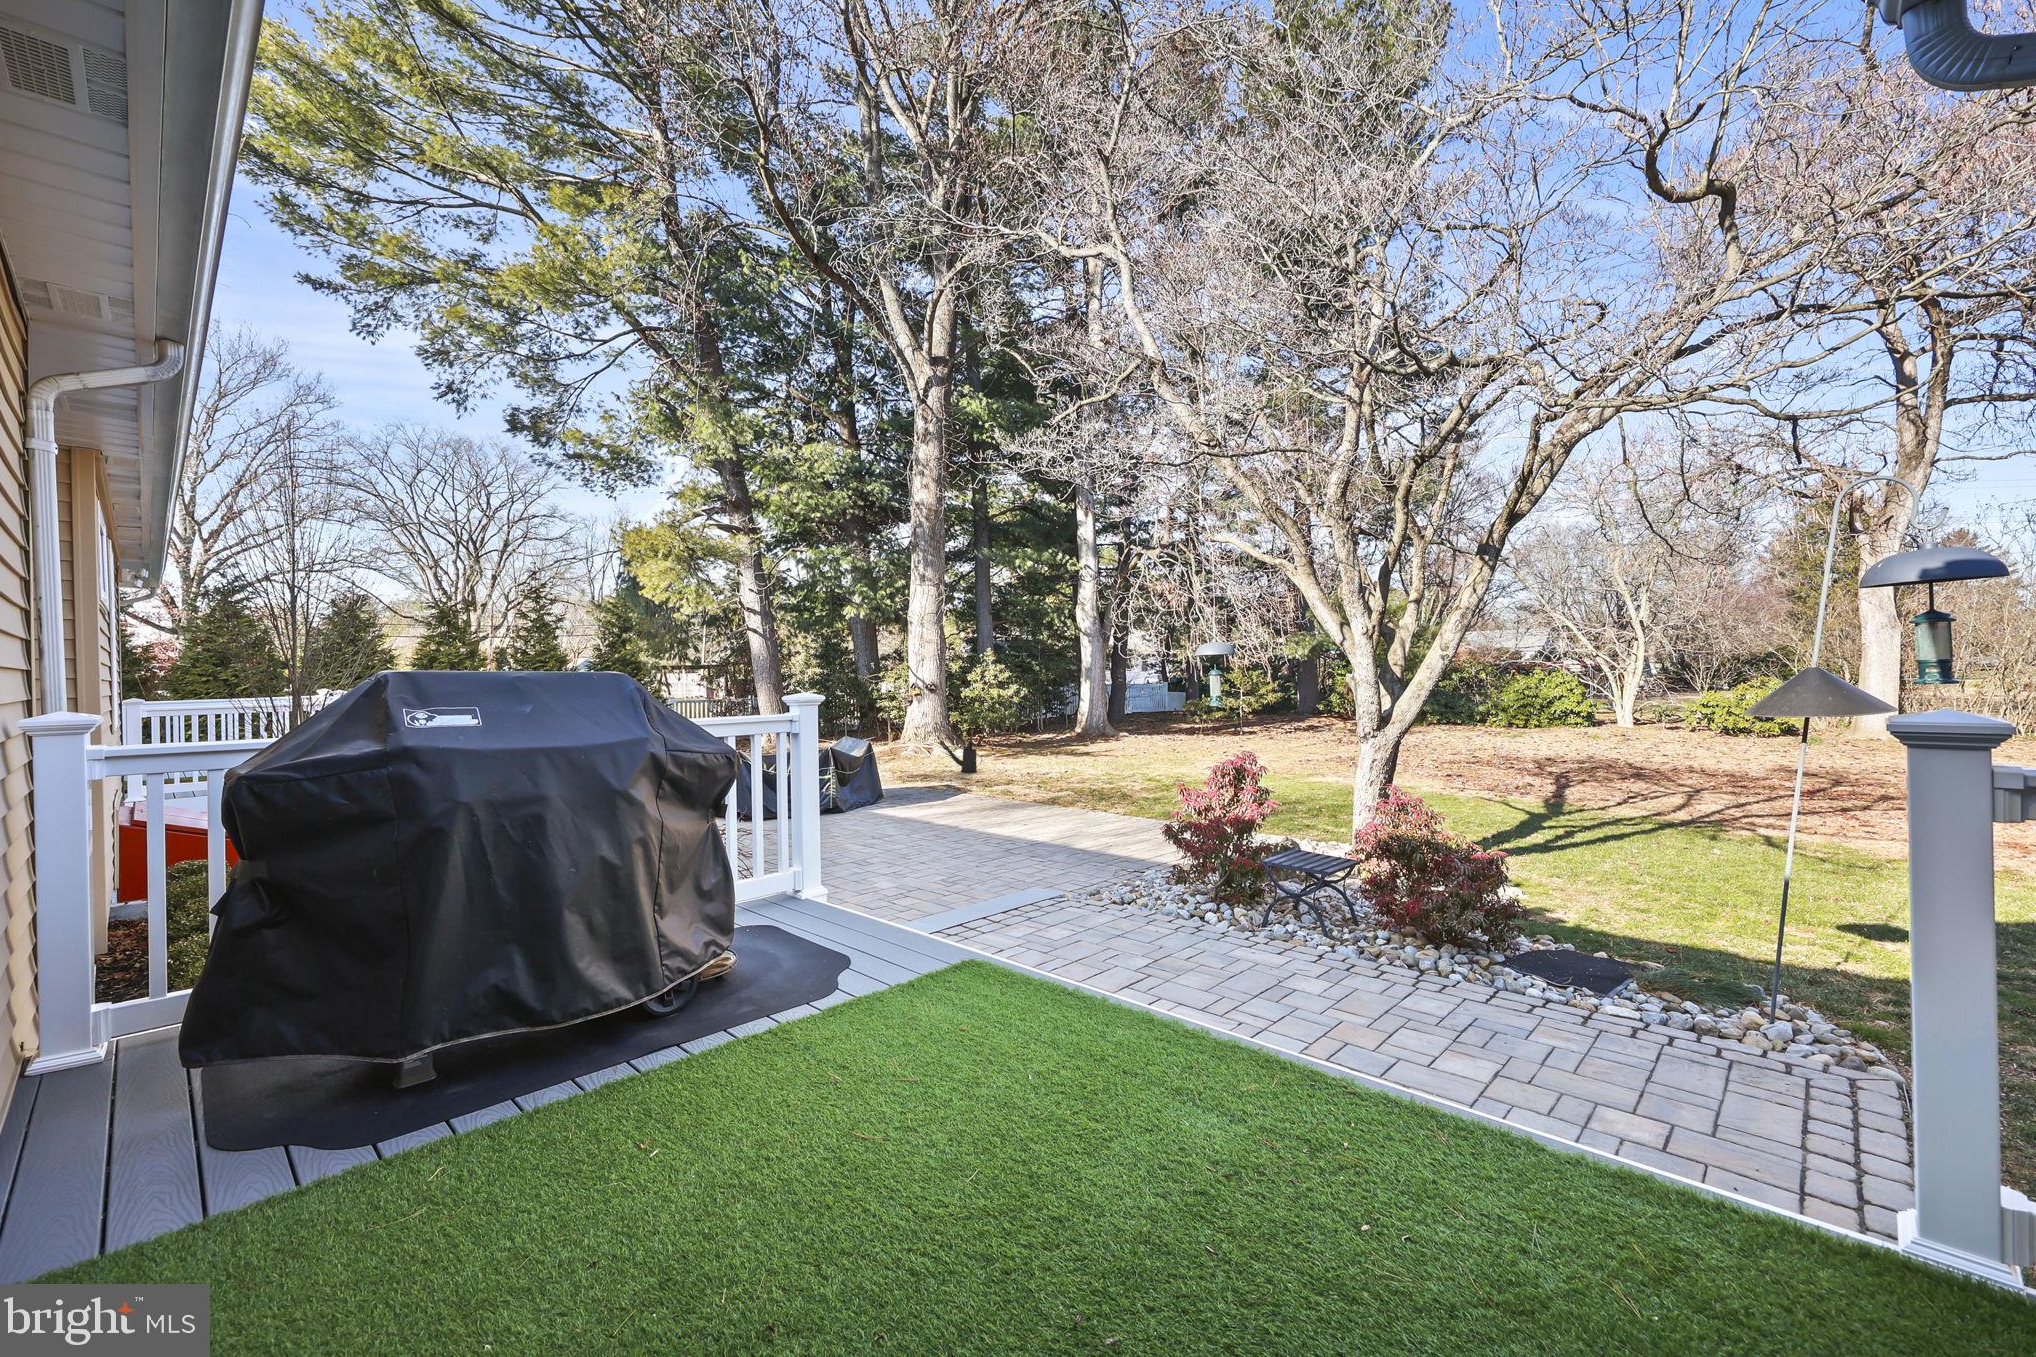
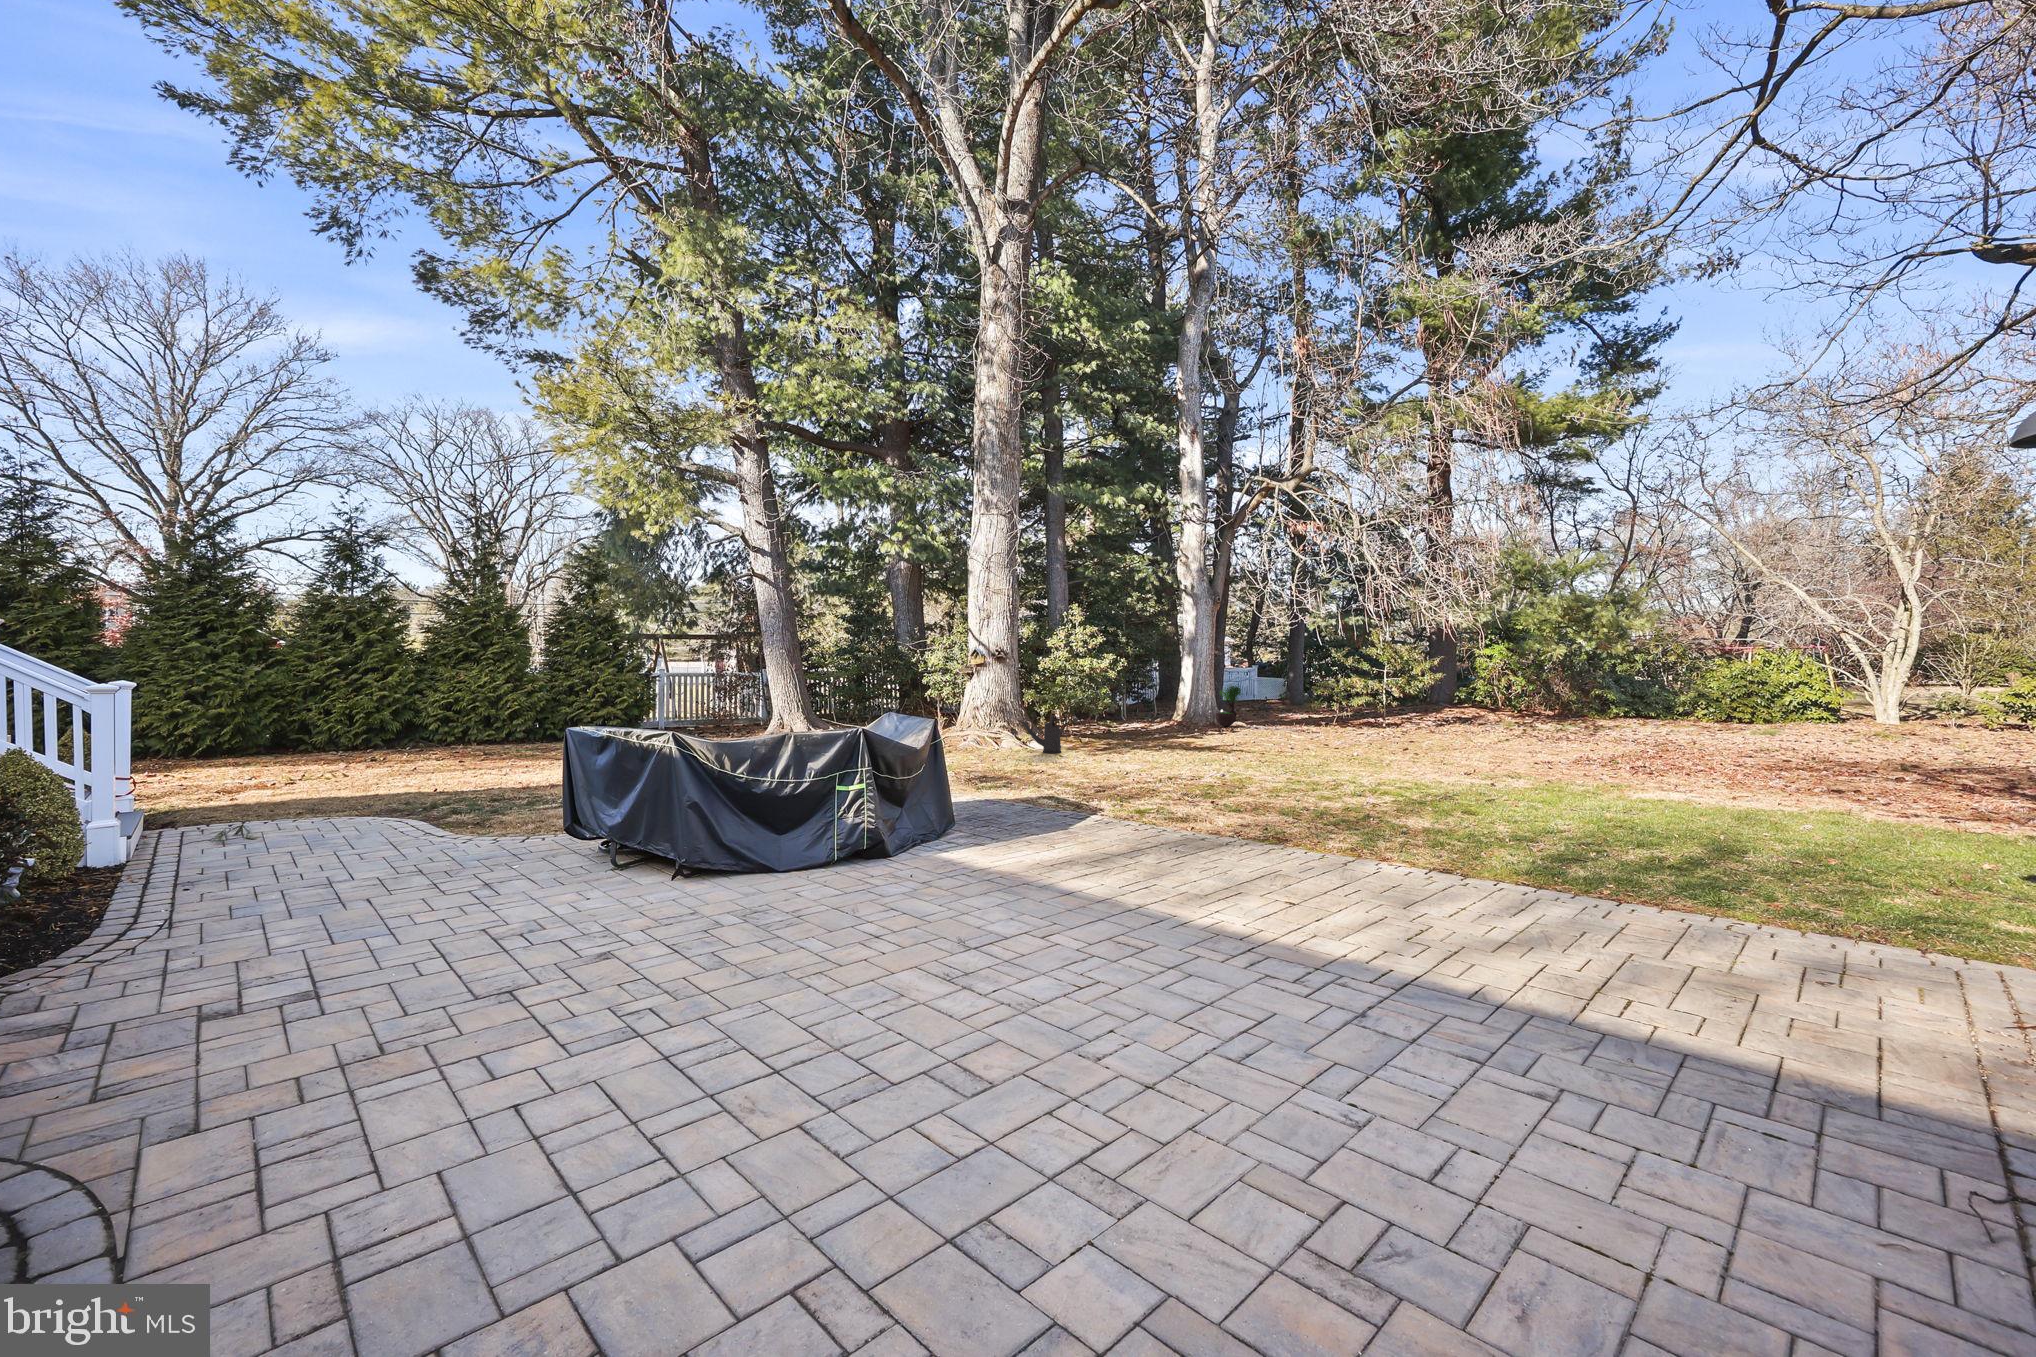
potted tree: none [1109,711,1132,748] -> present [1216,685,1241,726]

